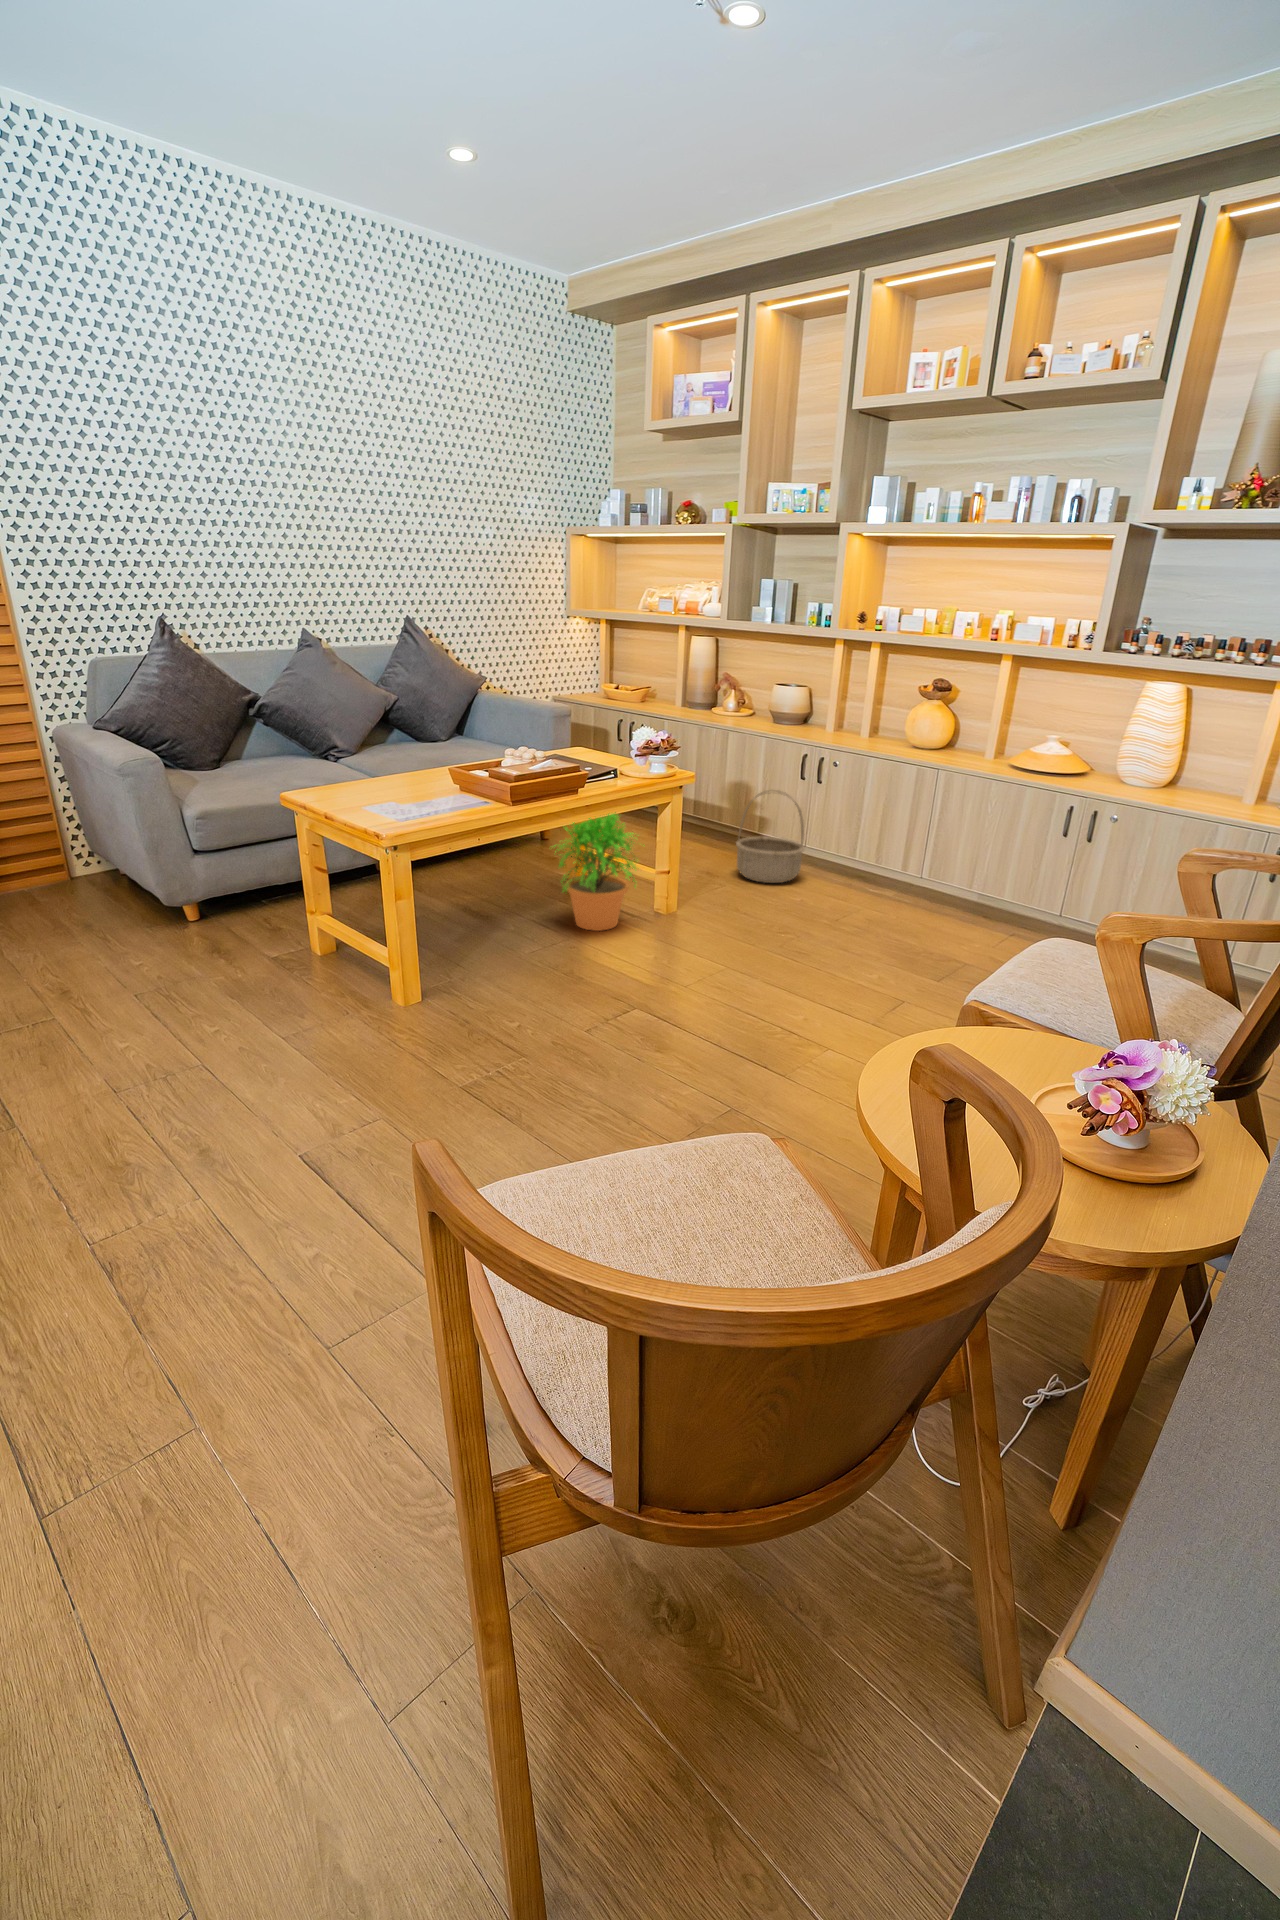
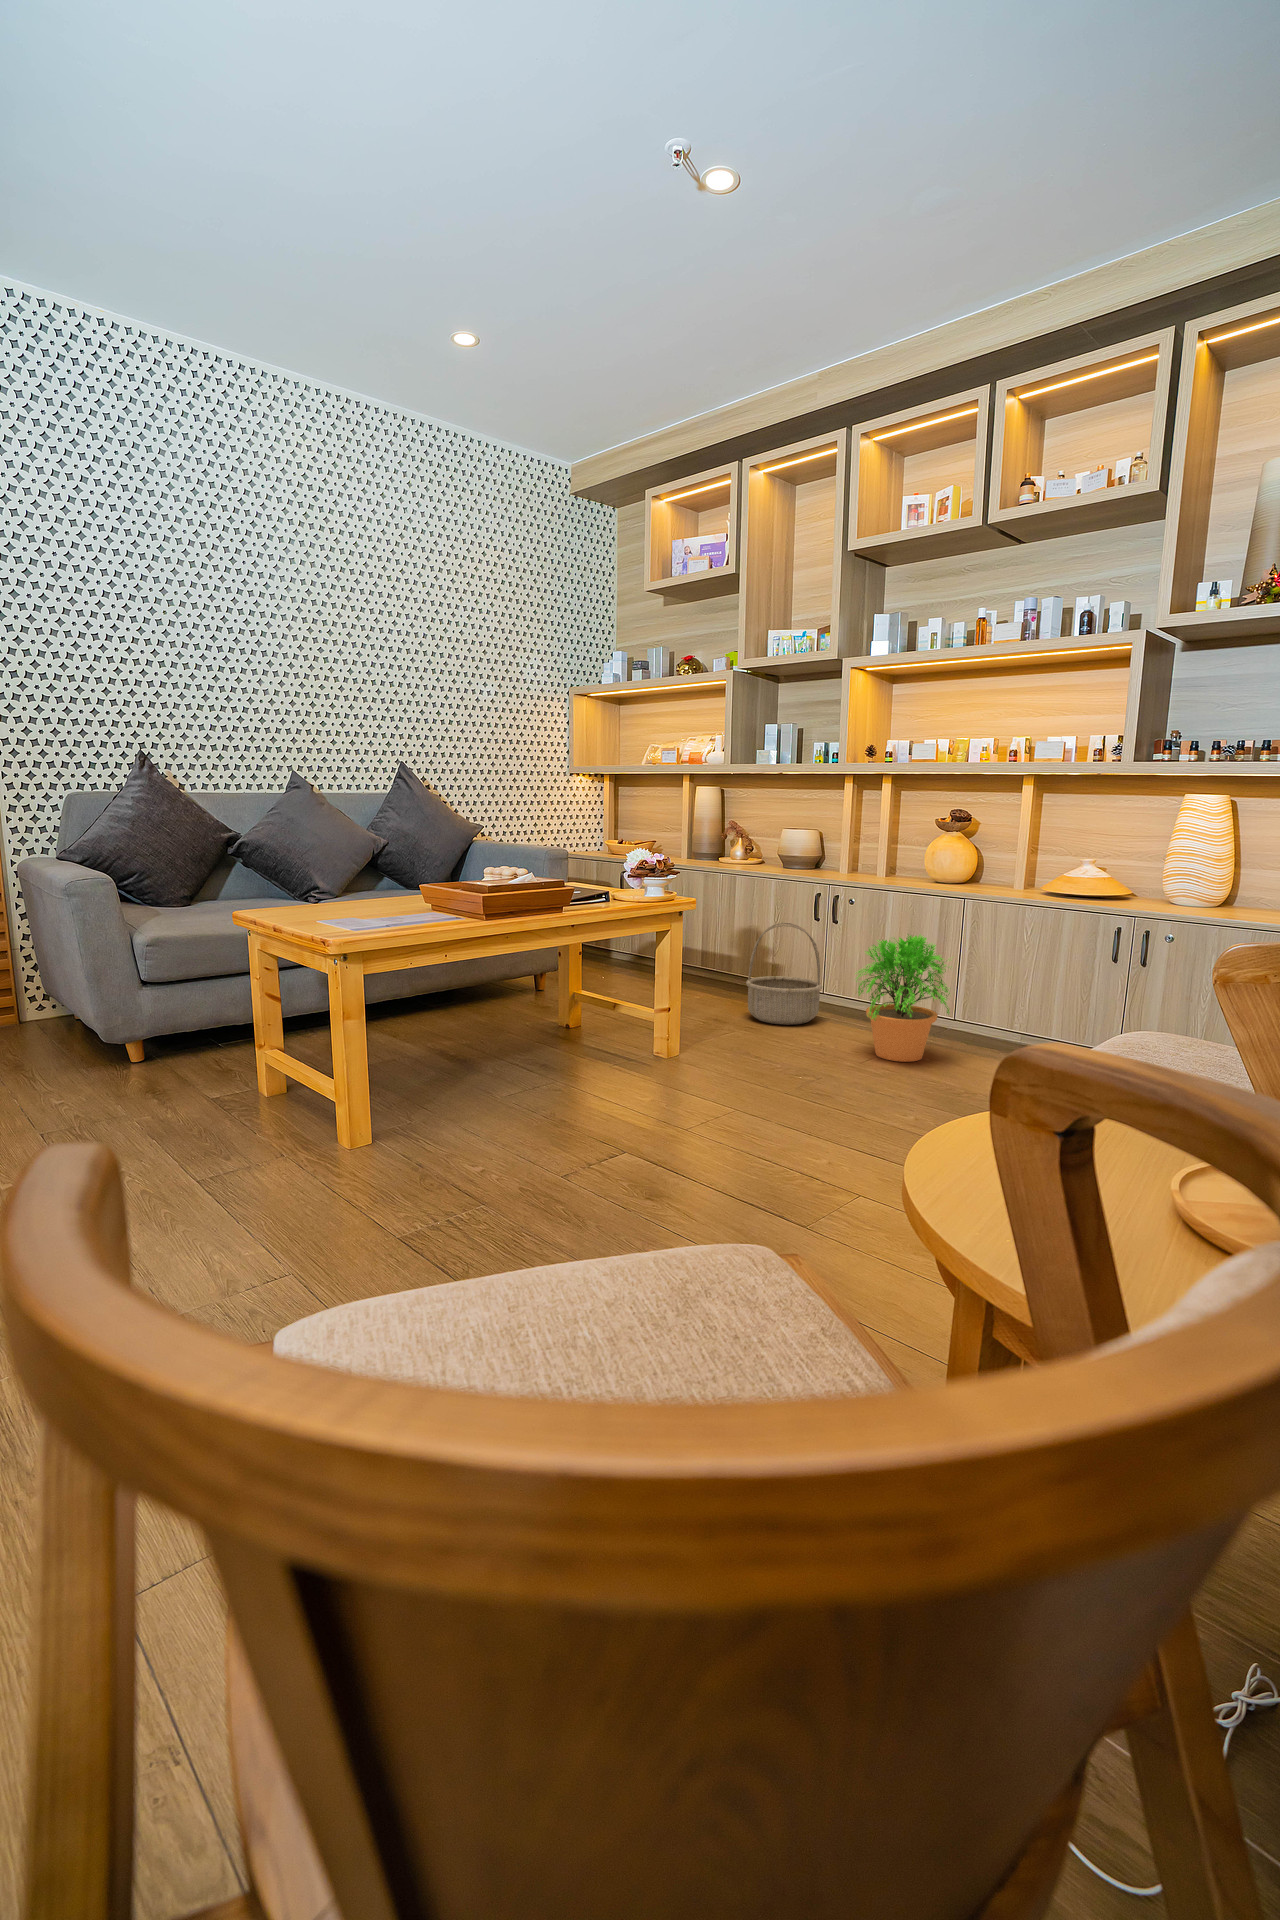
potted plant: present [554,812,636,931] -> present [856,935,950,1062]

